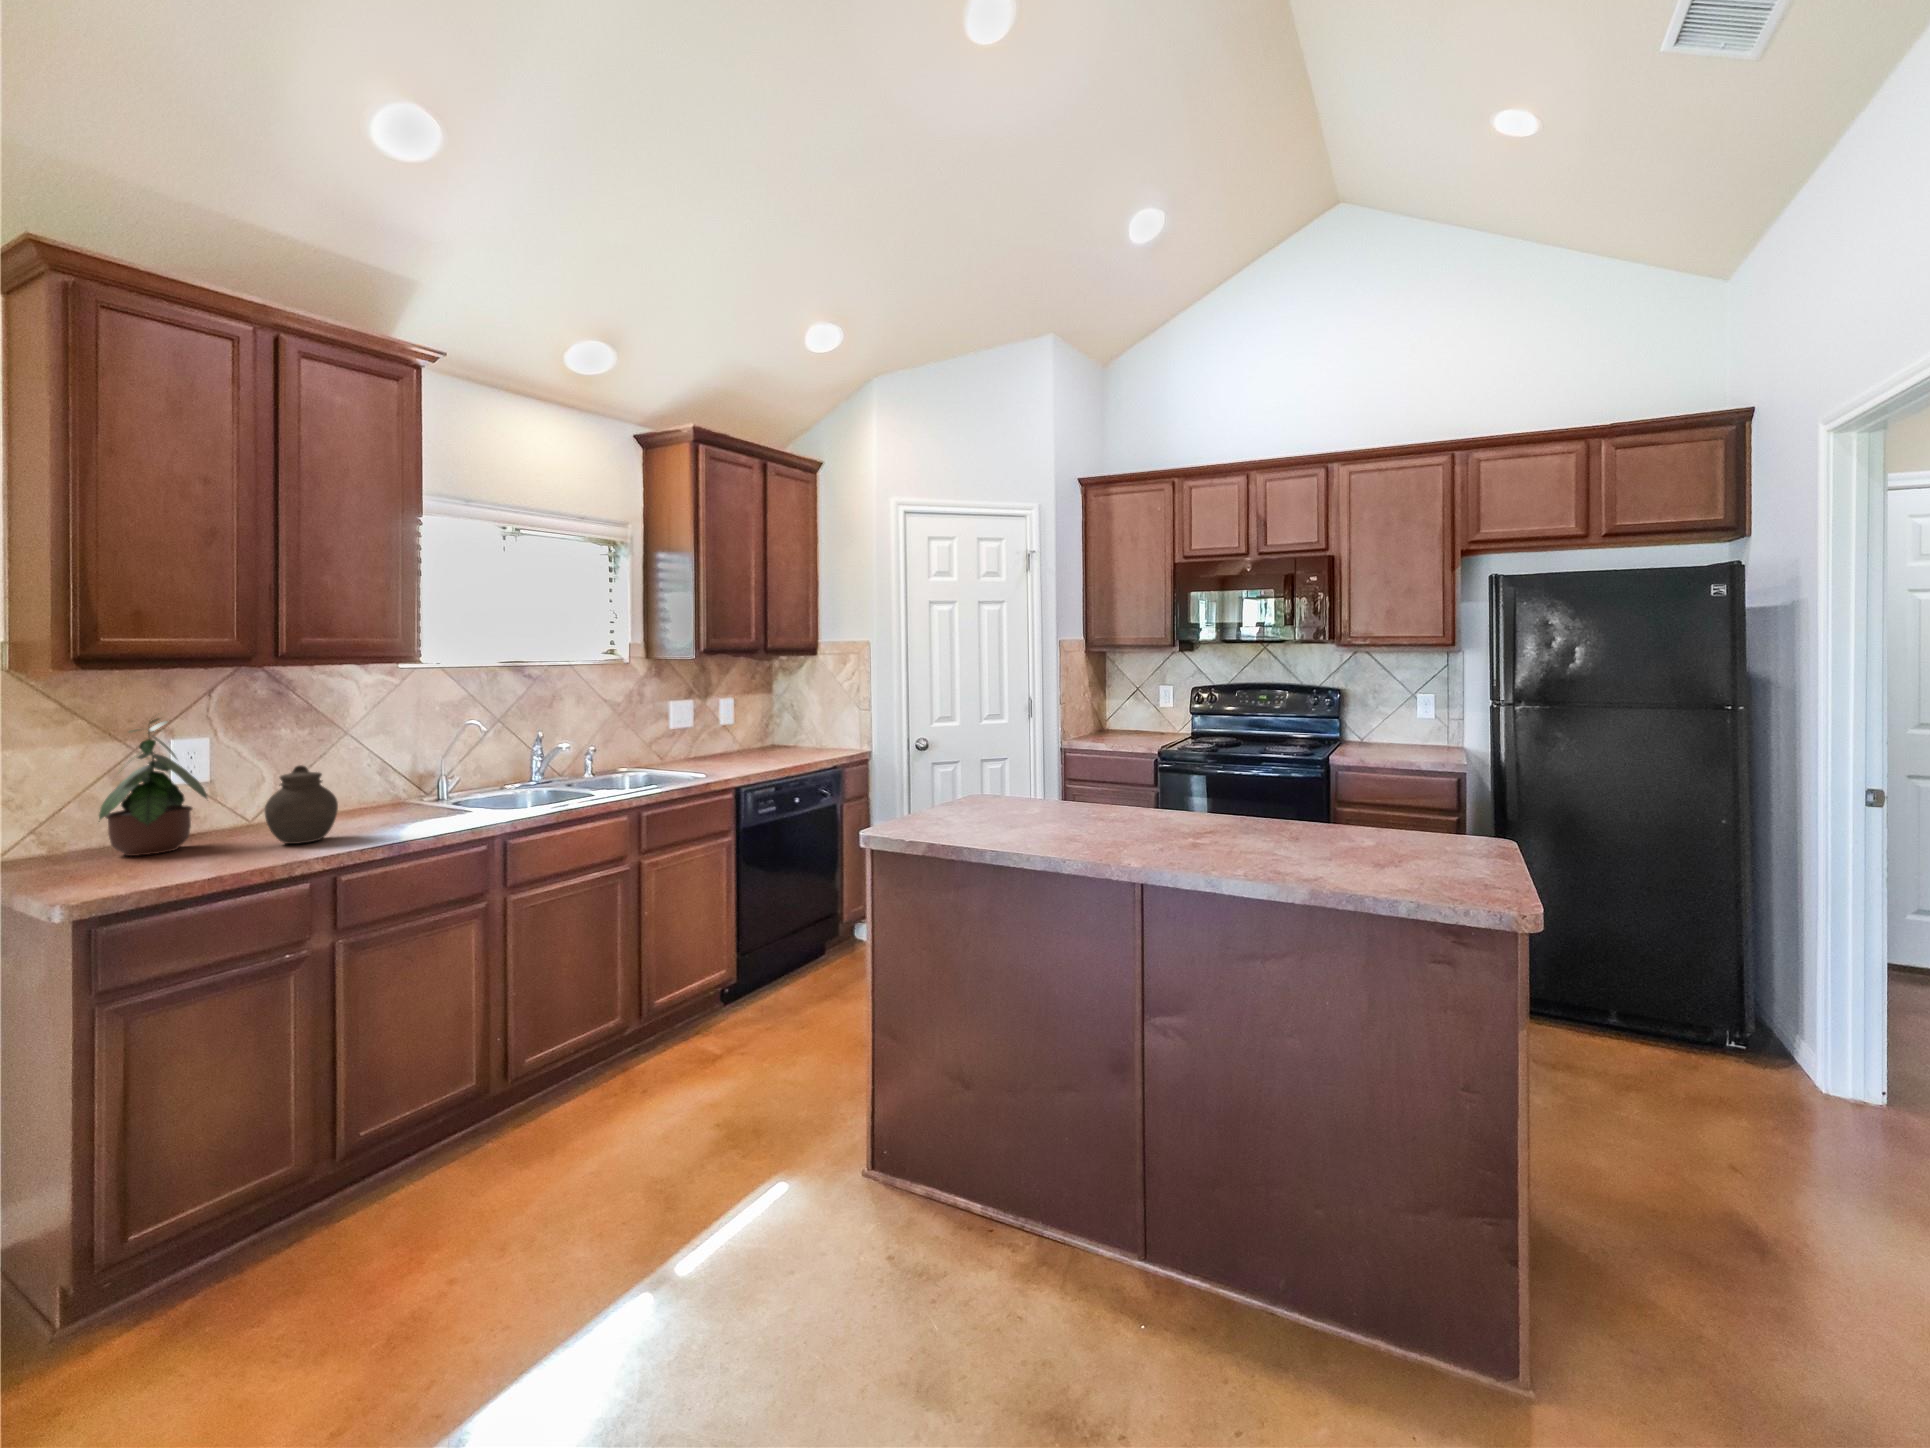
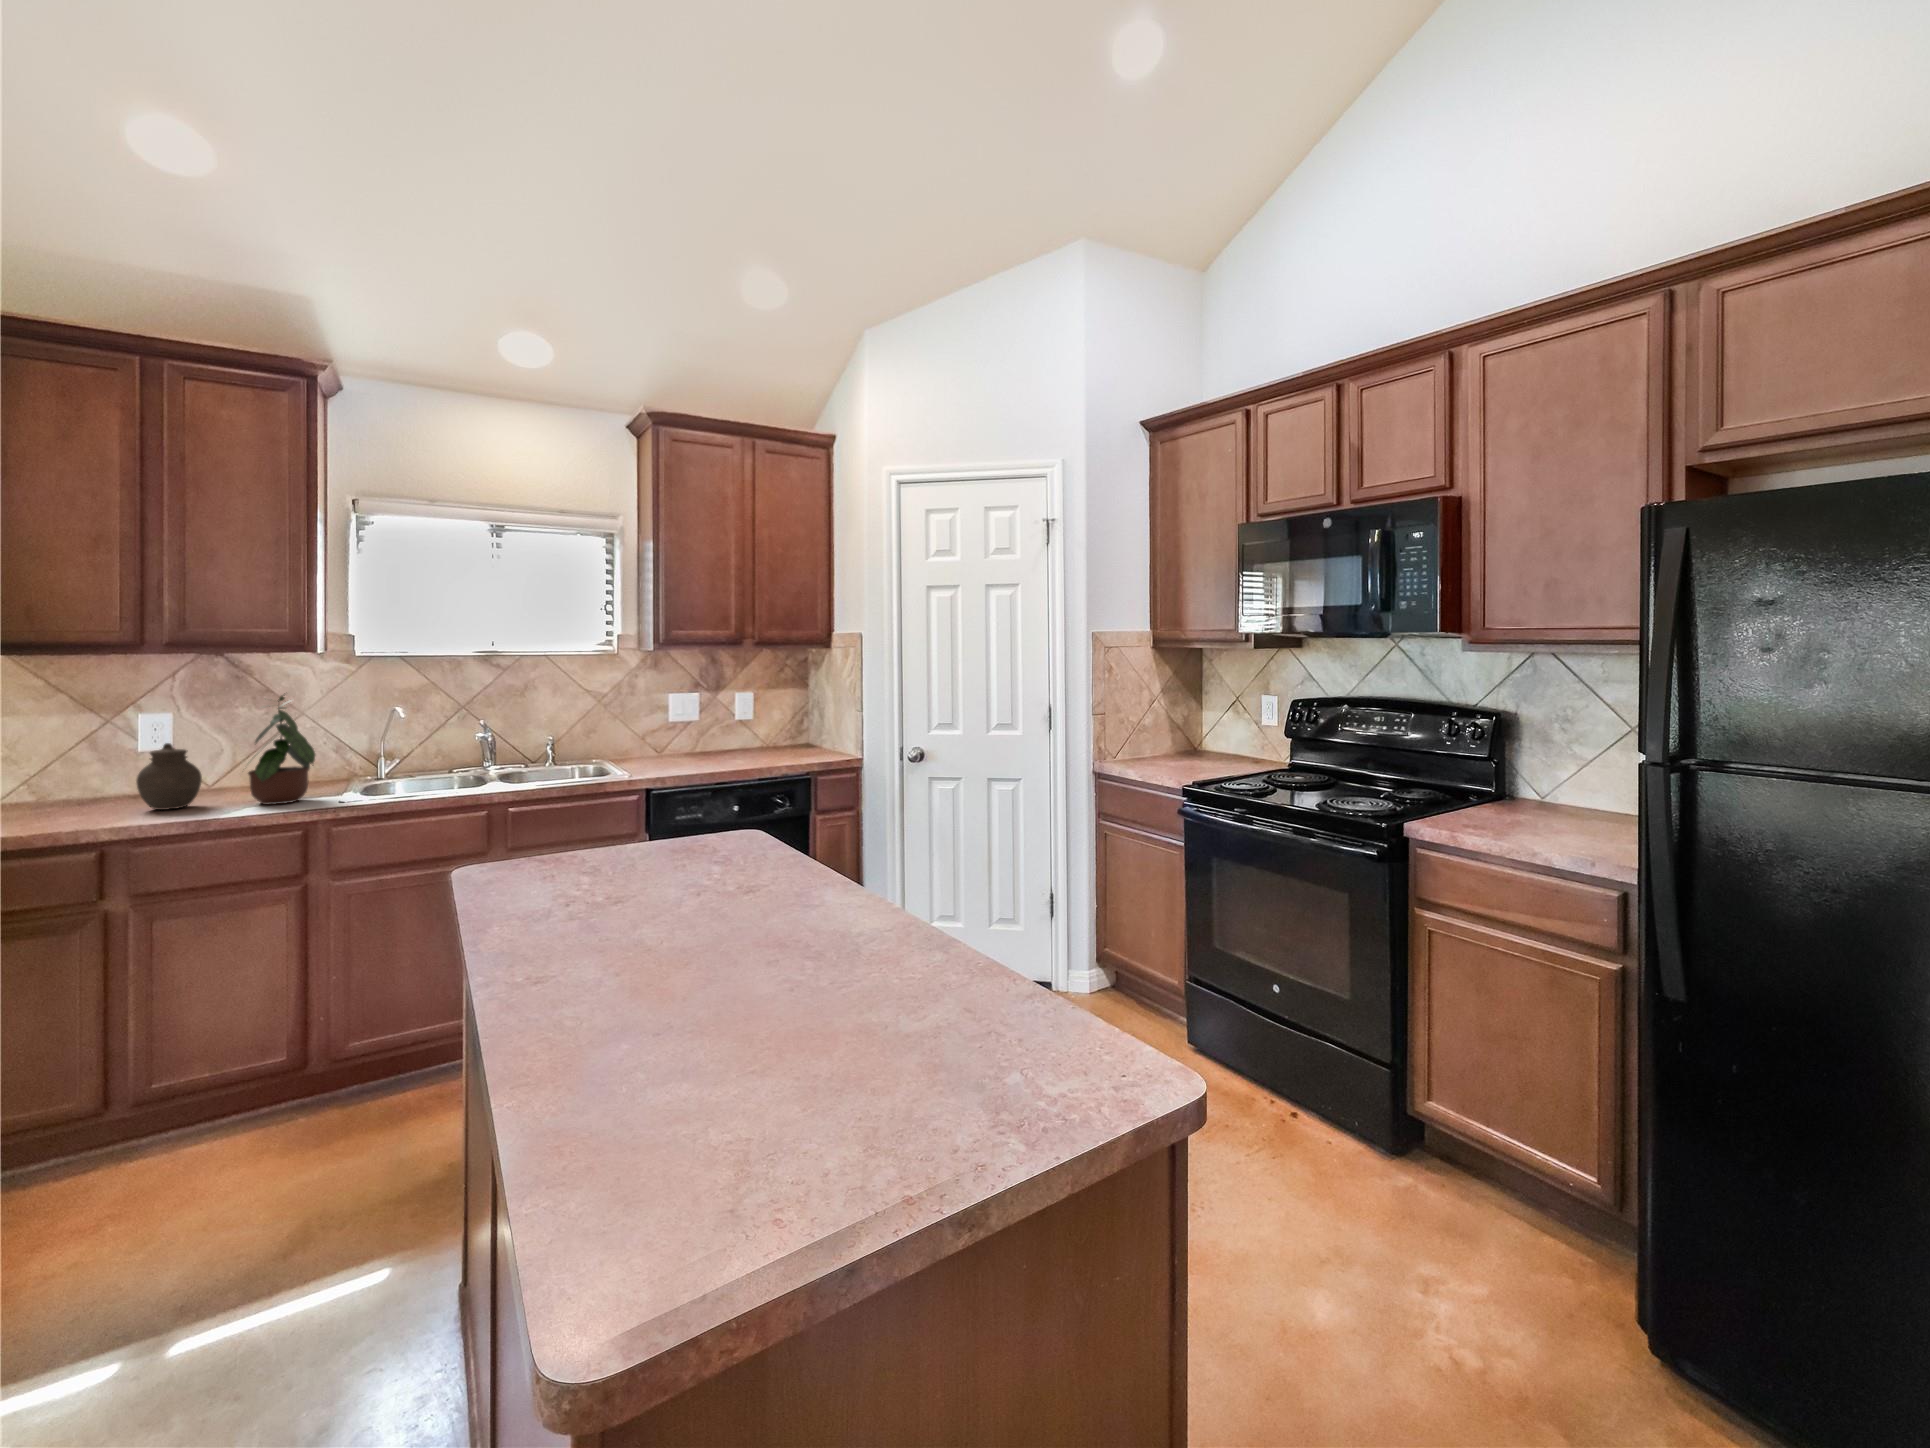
potted plant: present [99,719,207,856] -> present [248,693,315,804]

